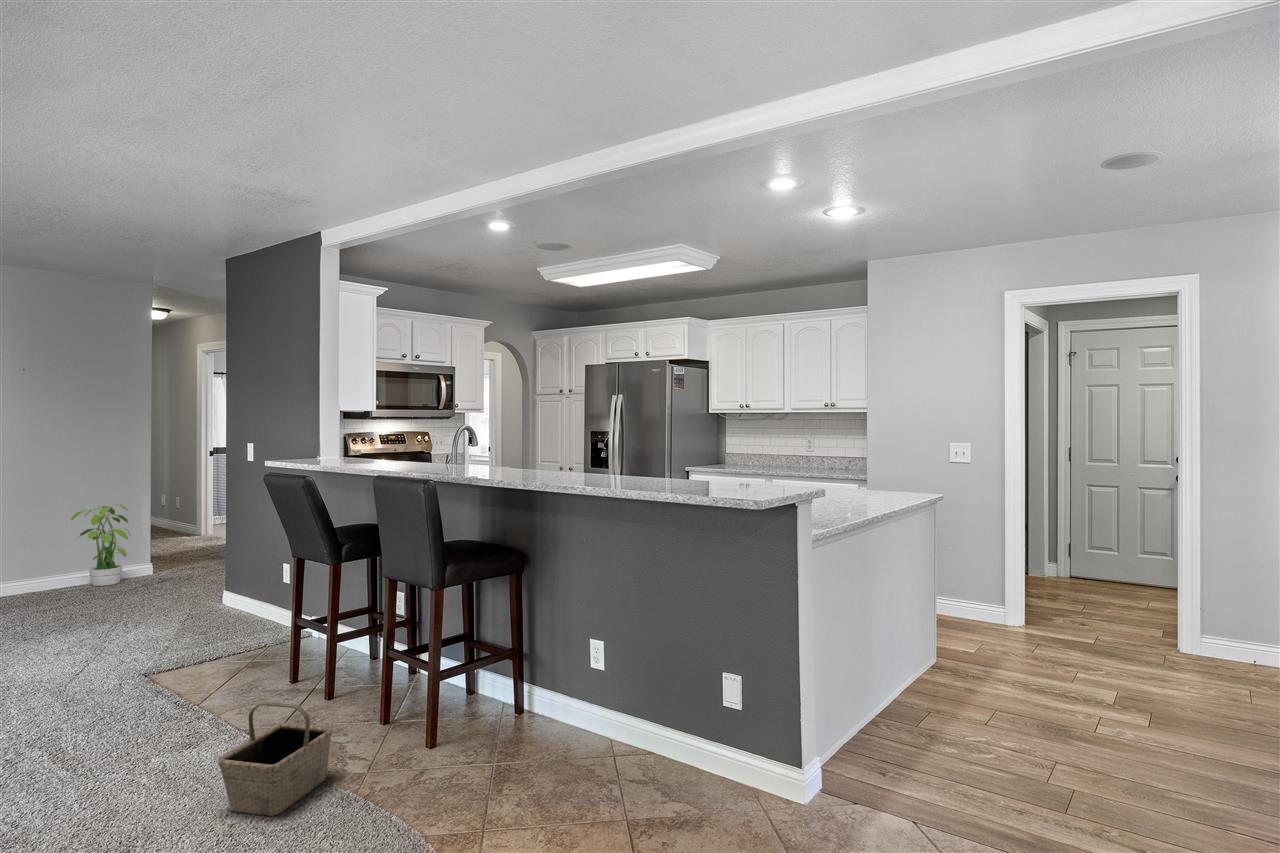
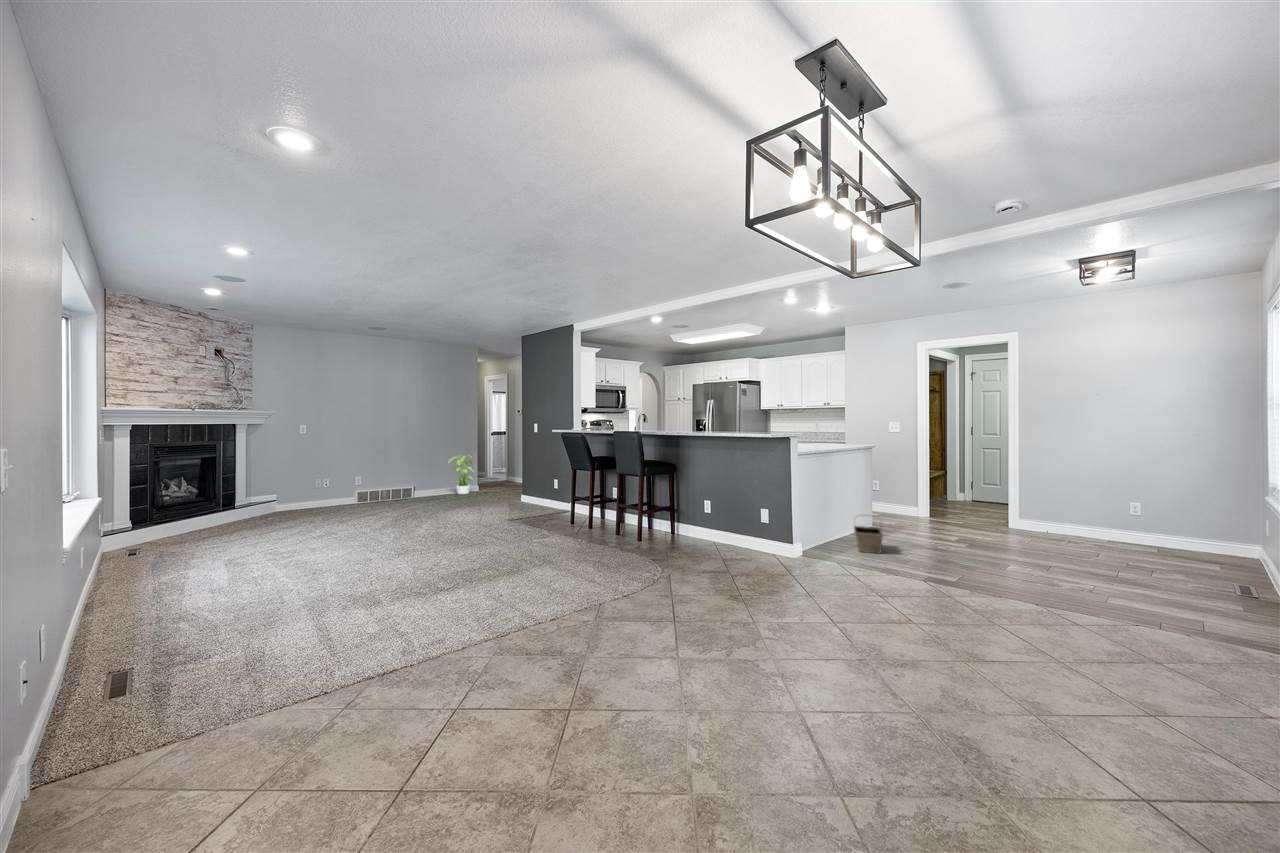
basket: present [218,702,333,816] -> present [854,516,883,554]

